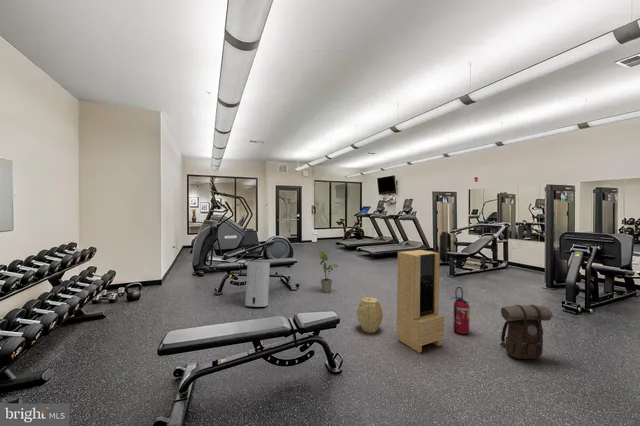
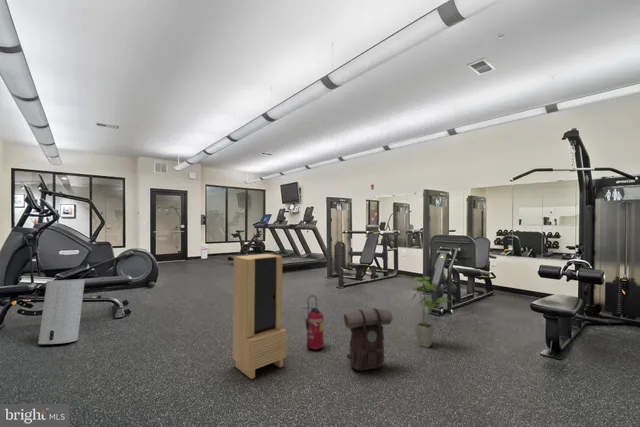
house plant: present [318,251,338,293] -> present [413,277,448,347]
woven basket: present [357,297,383,333] -> none [188,316,223,361]

